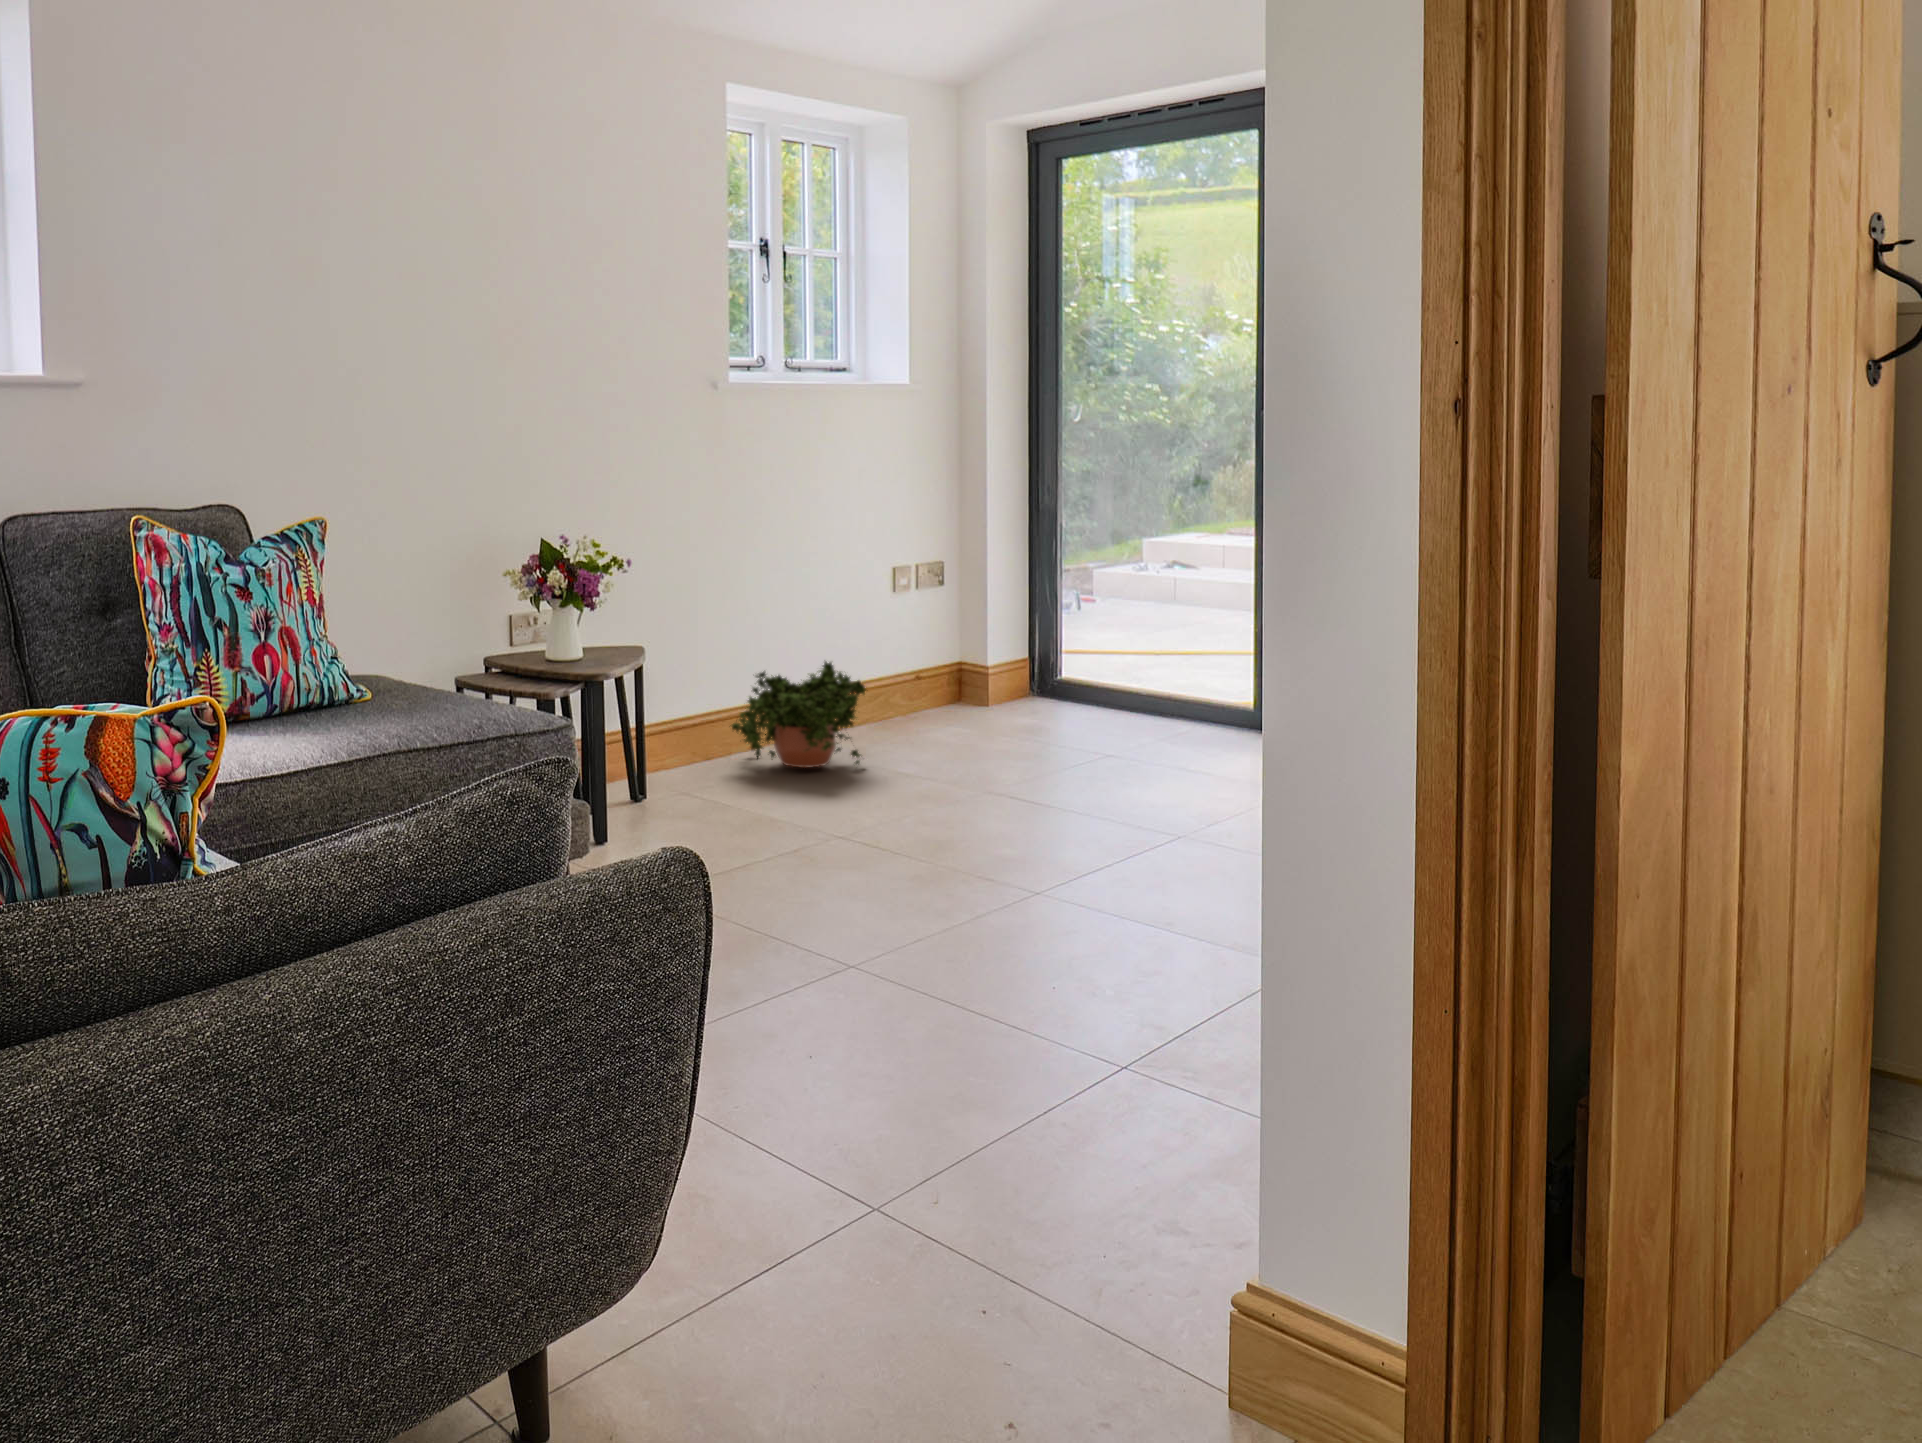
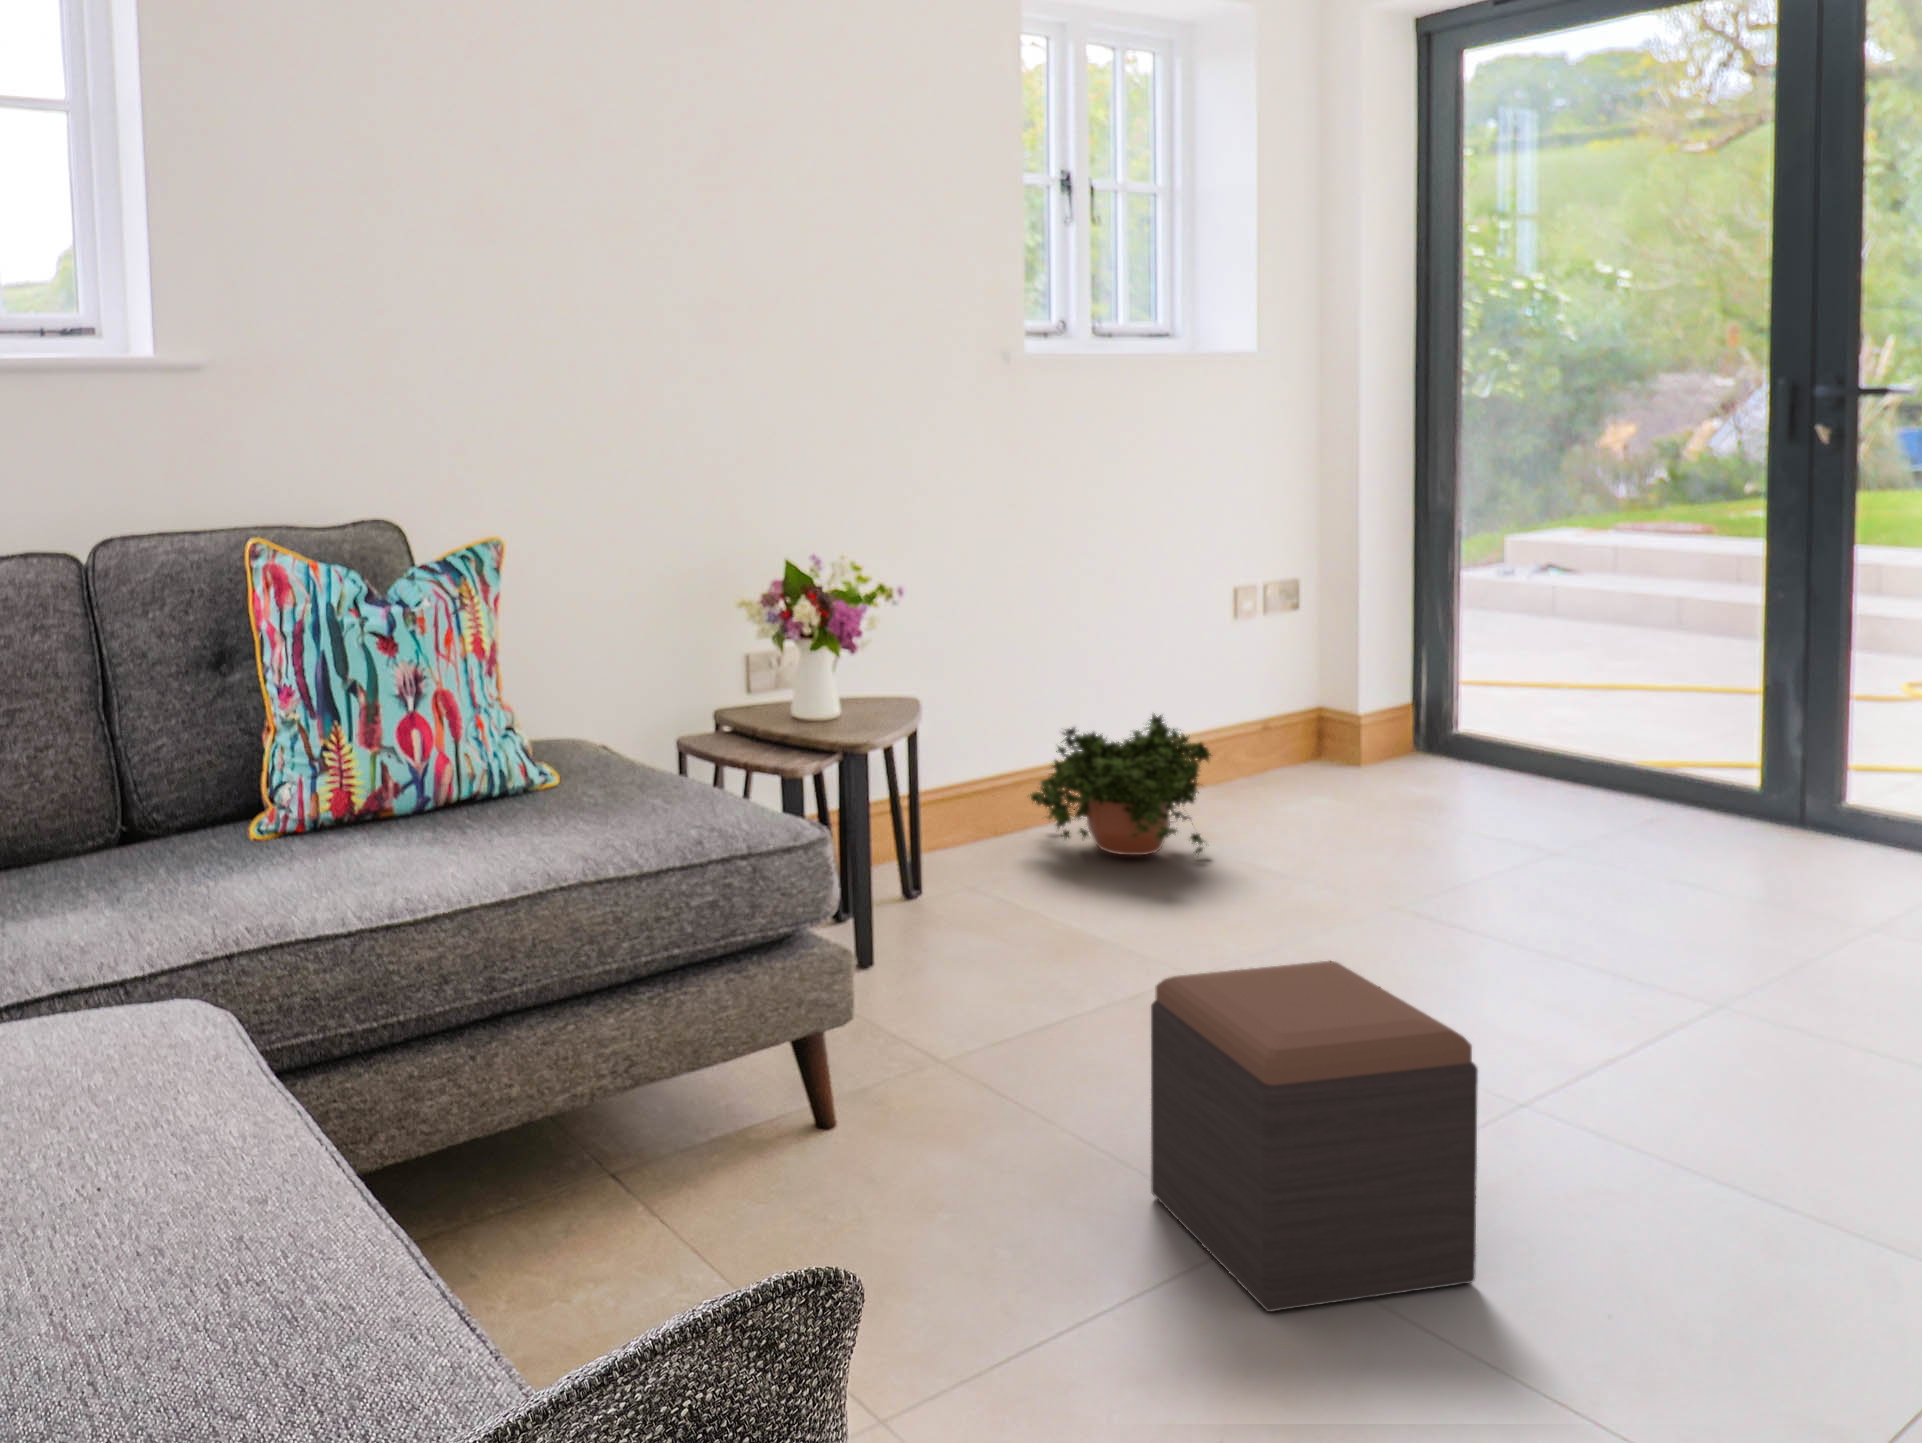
footstool: none [790,787,983,996] -> present [1151,961,1478,1312]

